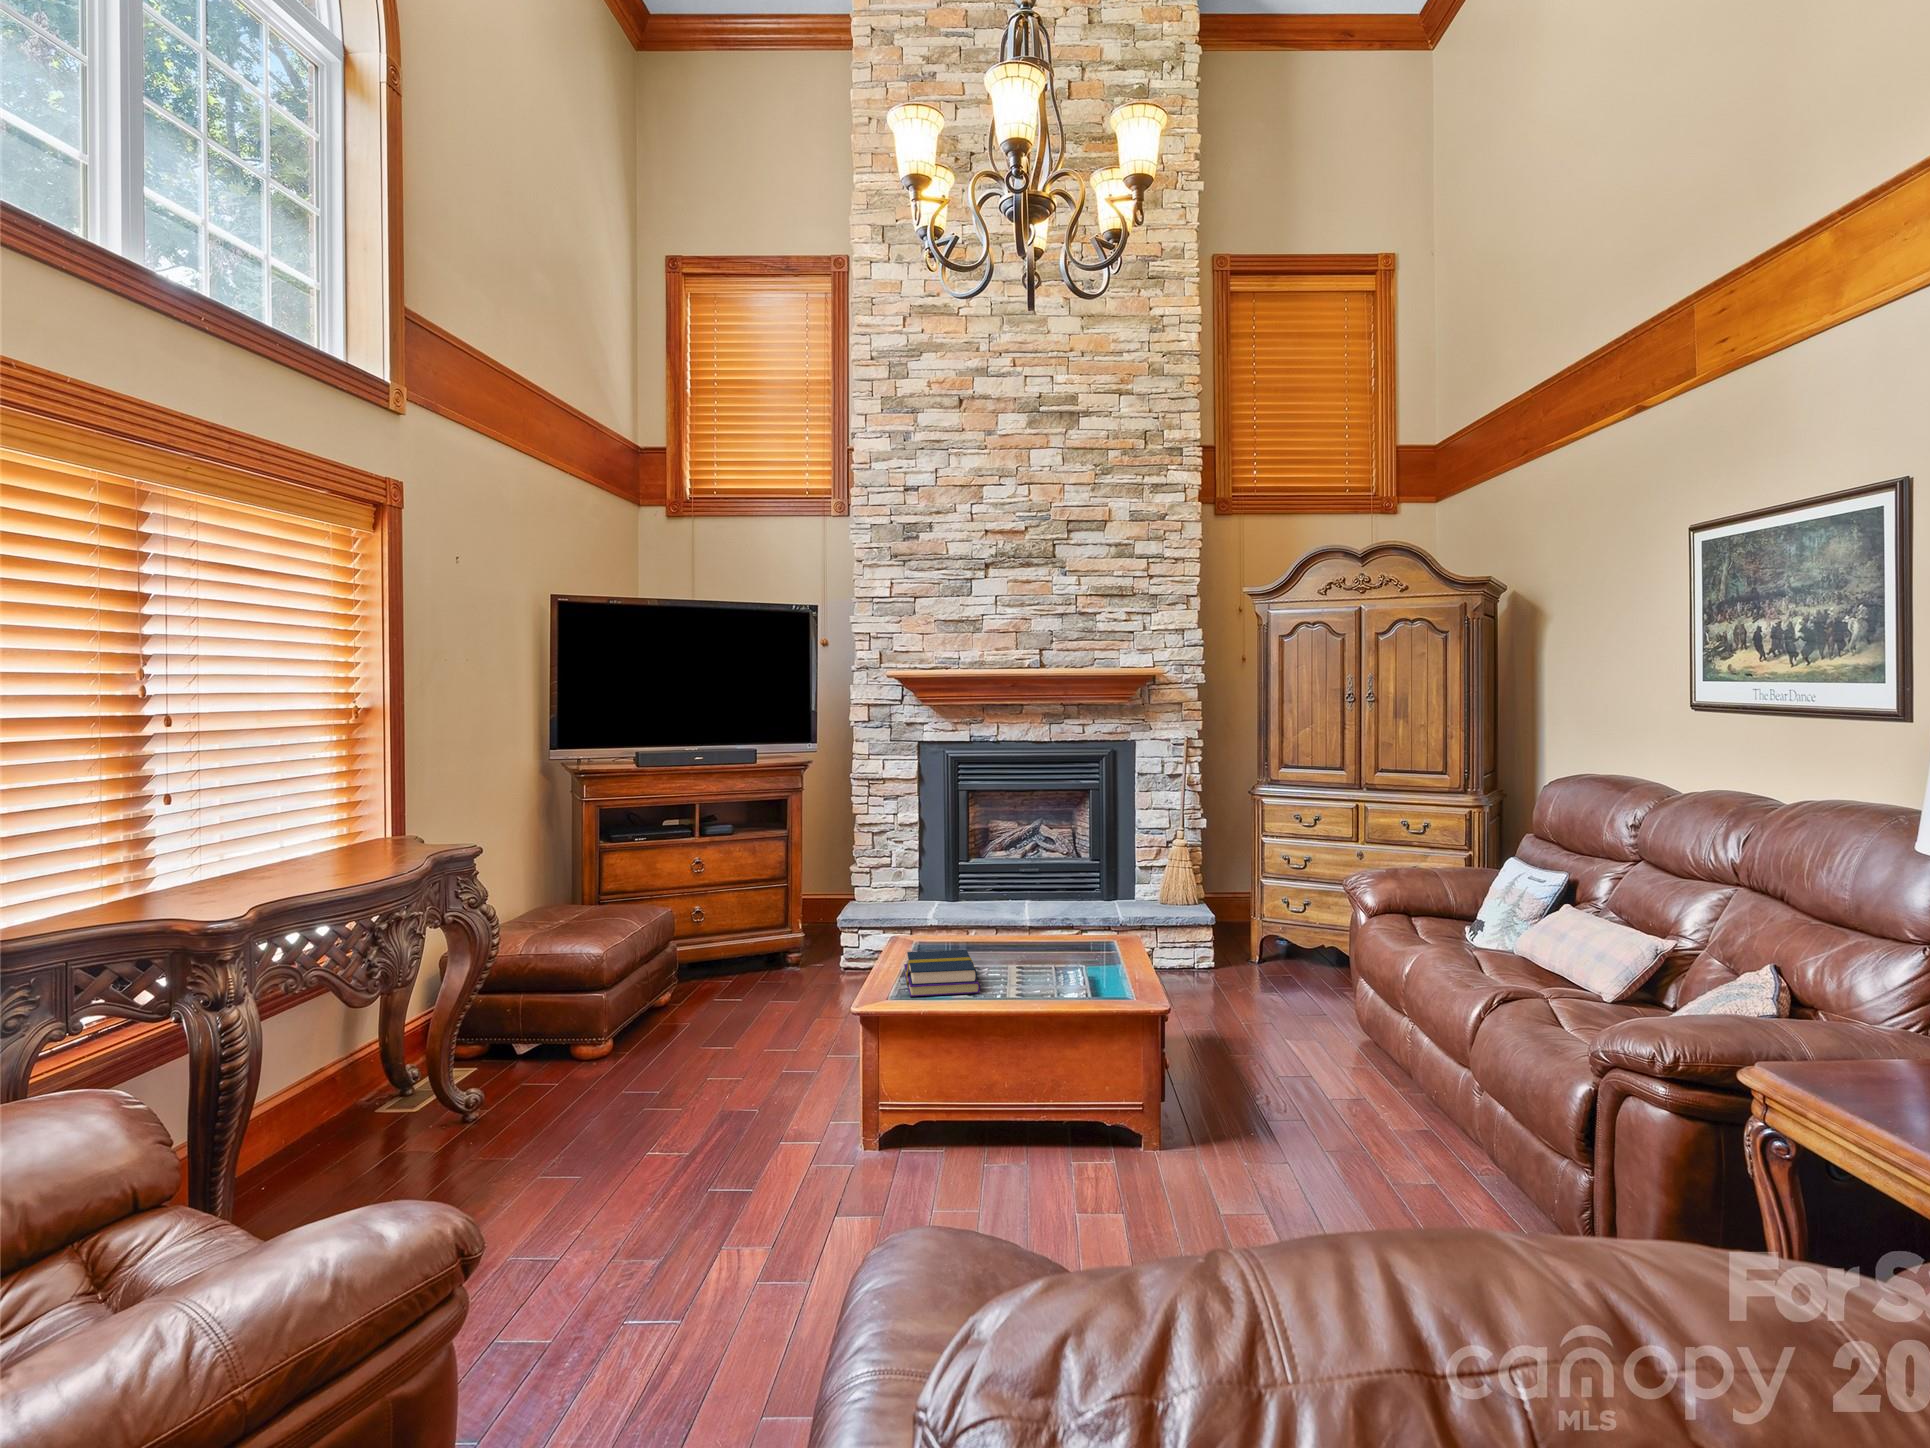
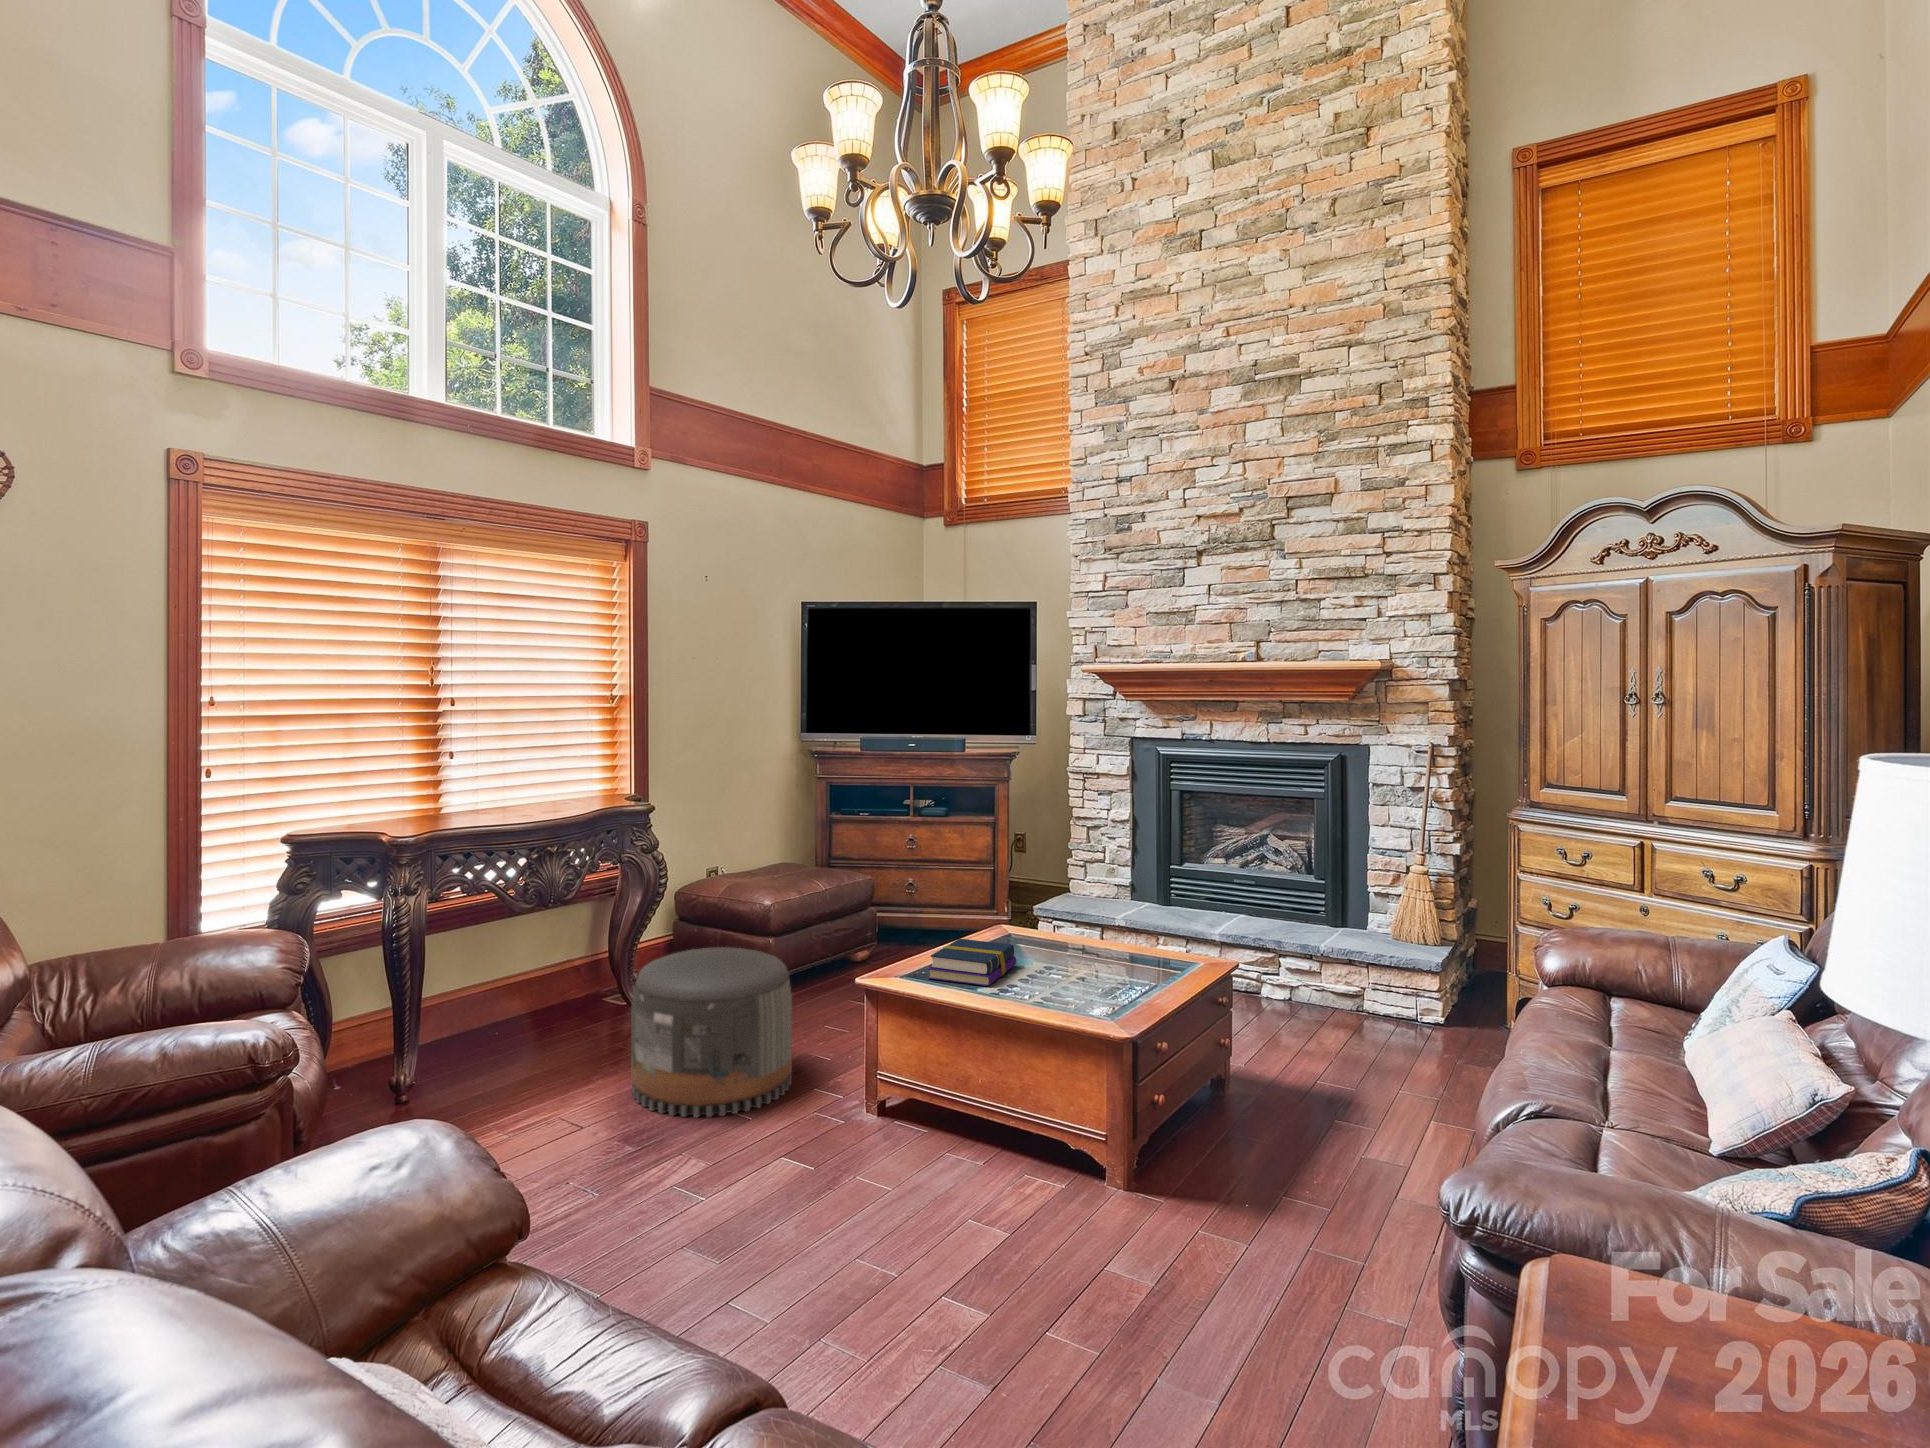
pouf: none [533,1003,743,1226] -> present [631,947,792,1118]

